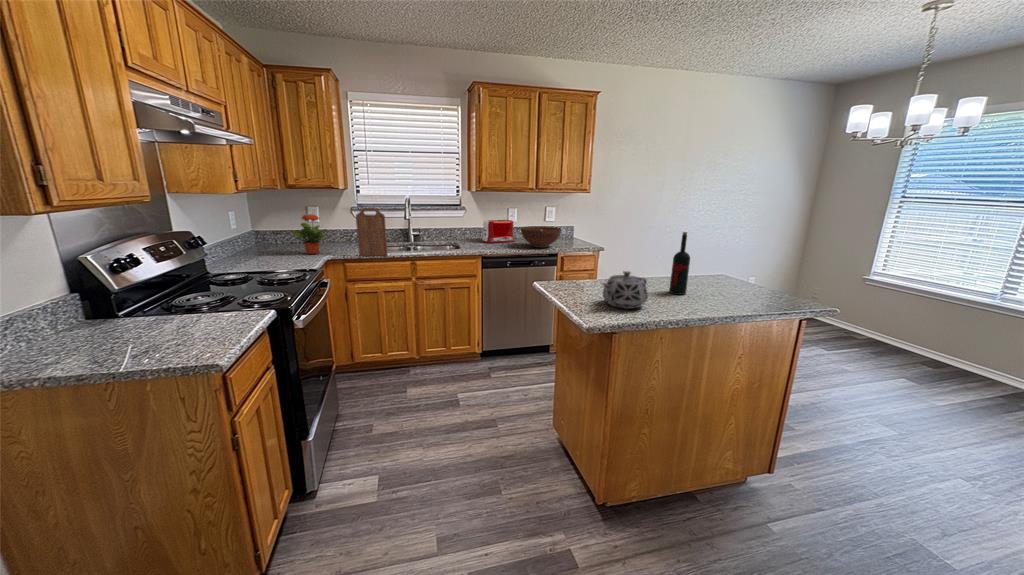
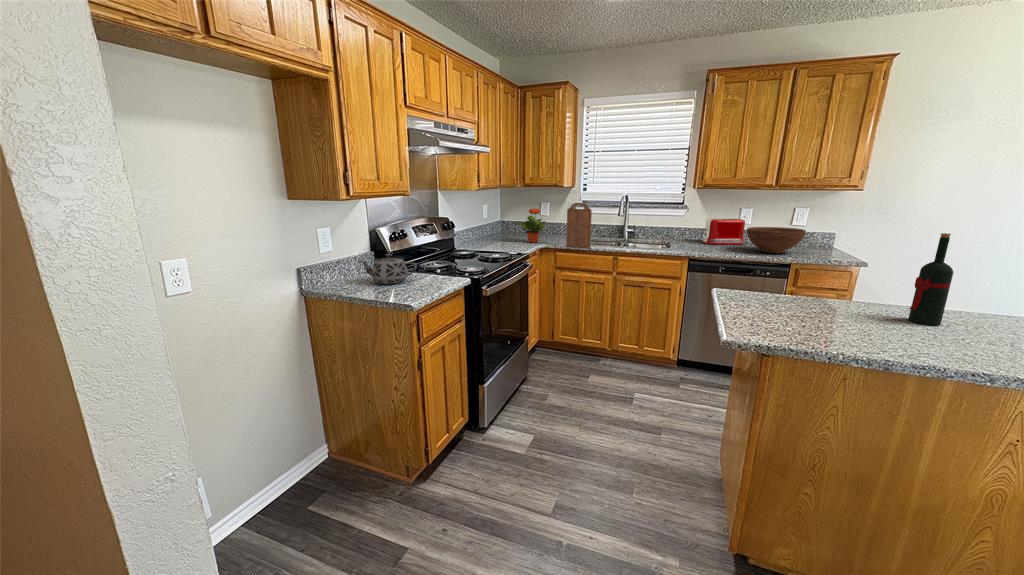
teapot: present [602,271,648,309] -> present [359,254,417,284]

